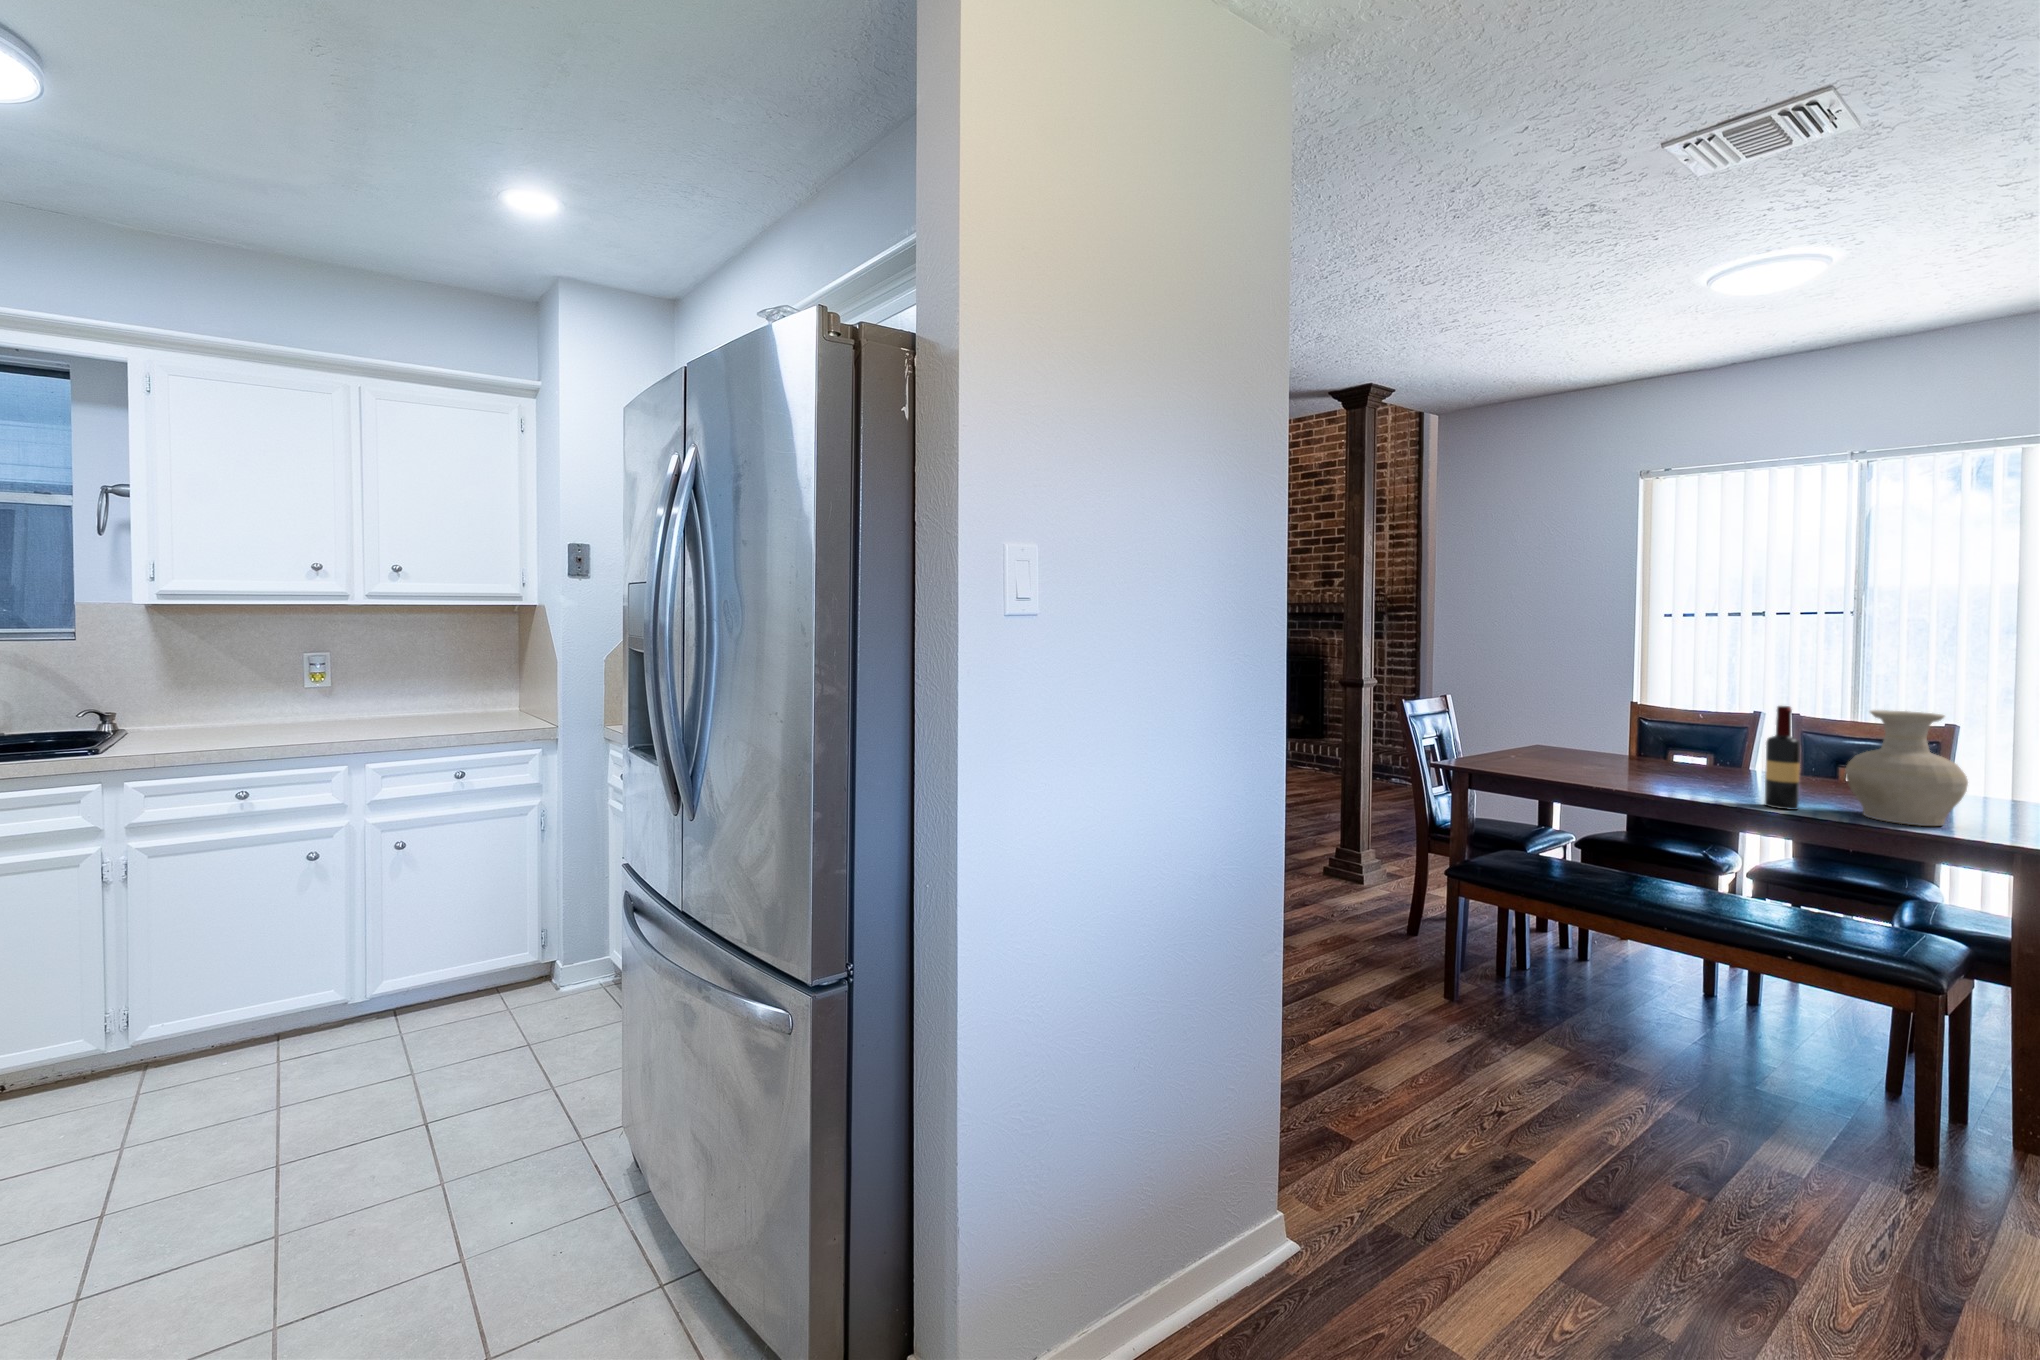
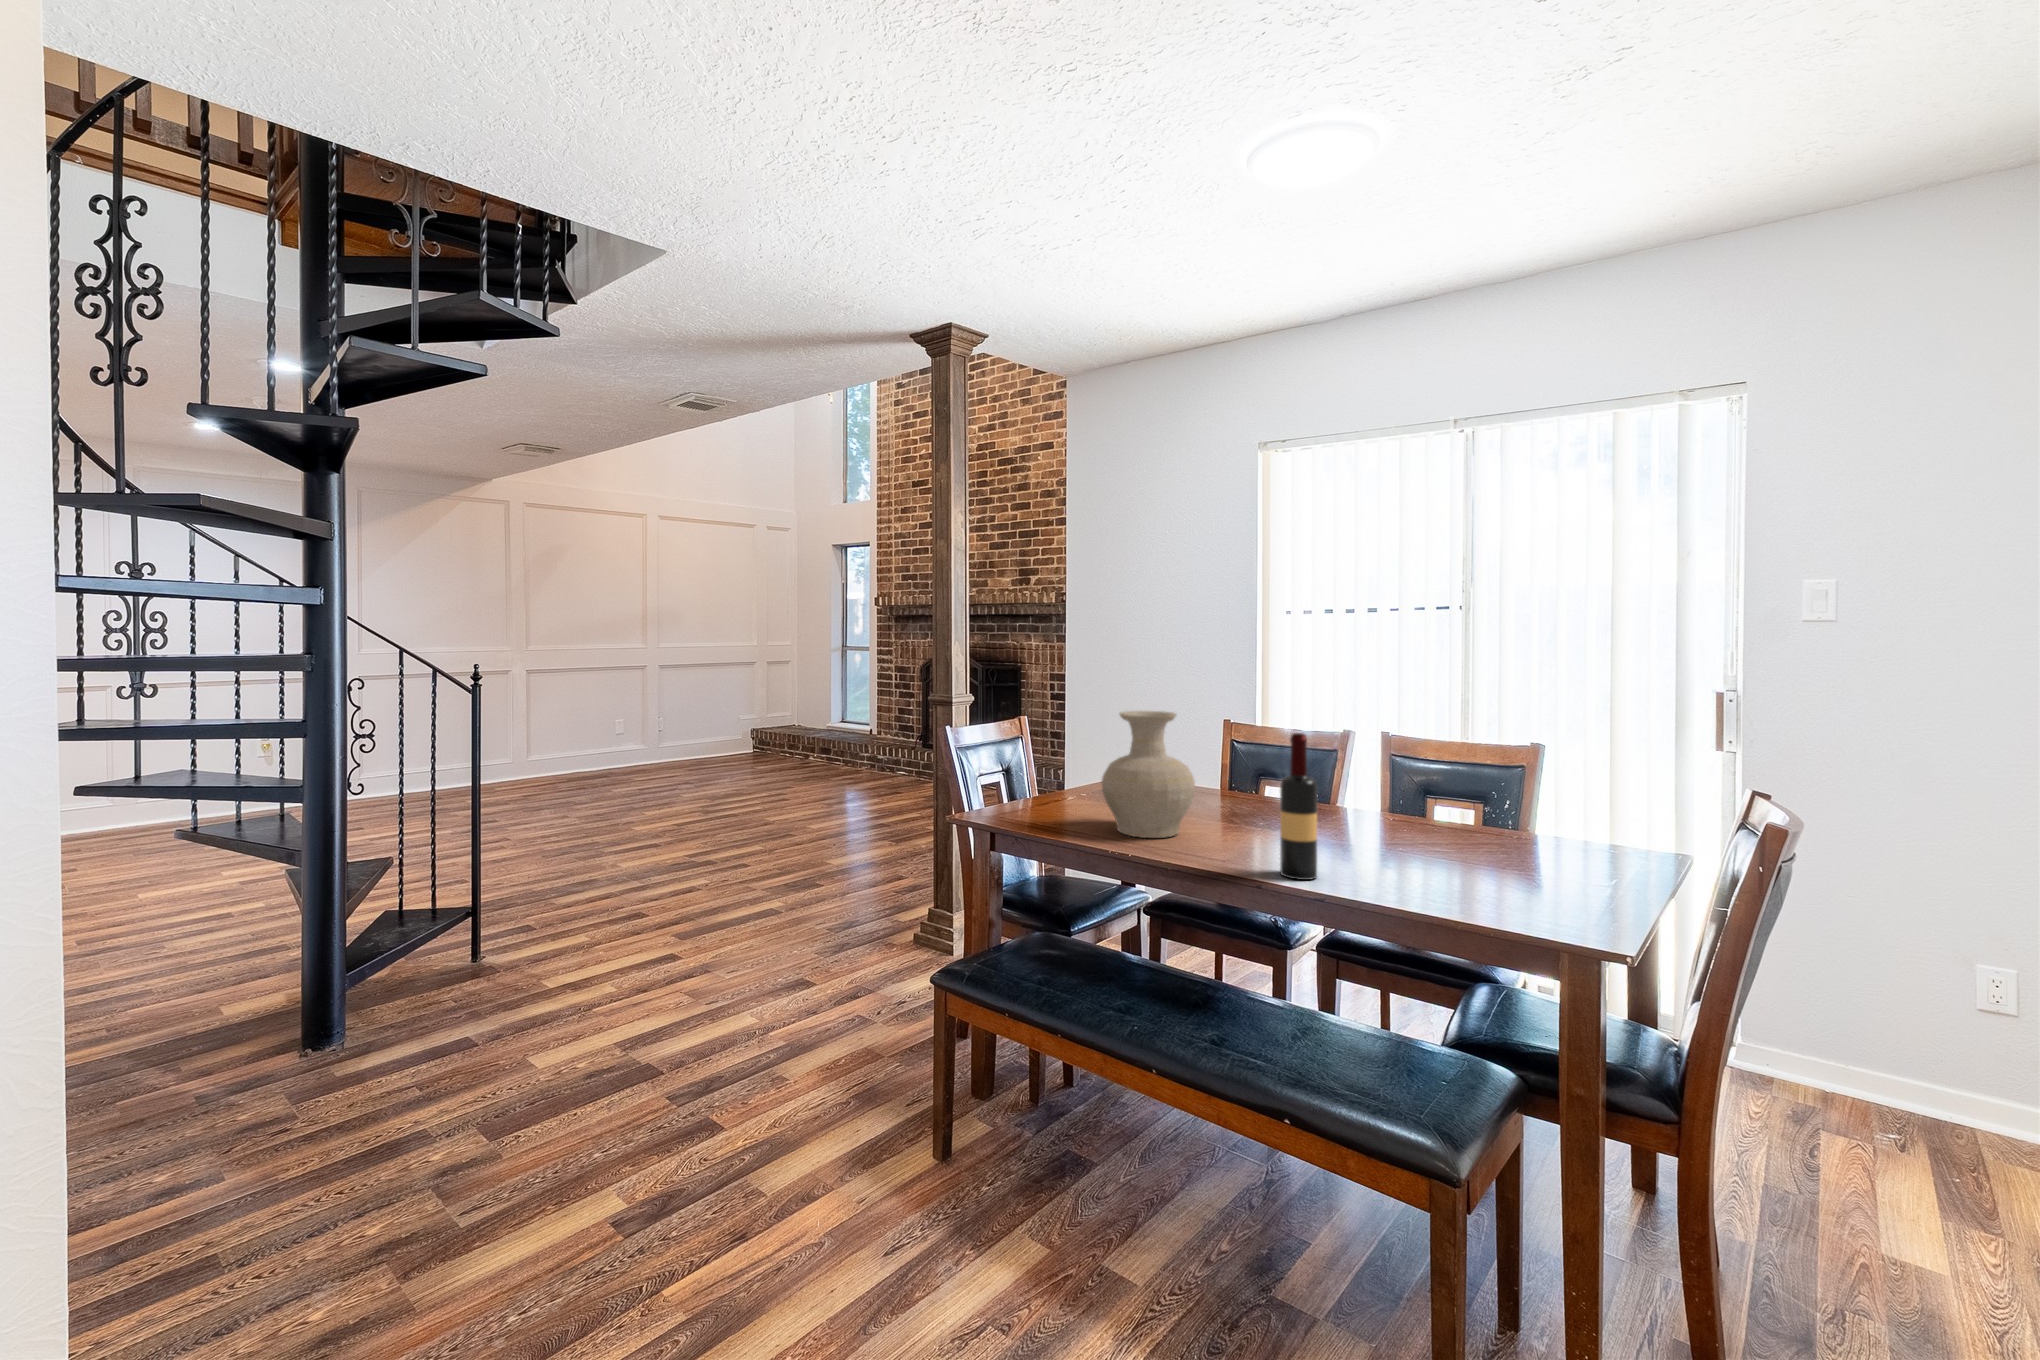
vase: present [1845,710,1968,826] -> present [1102,711,1195,838]

